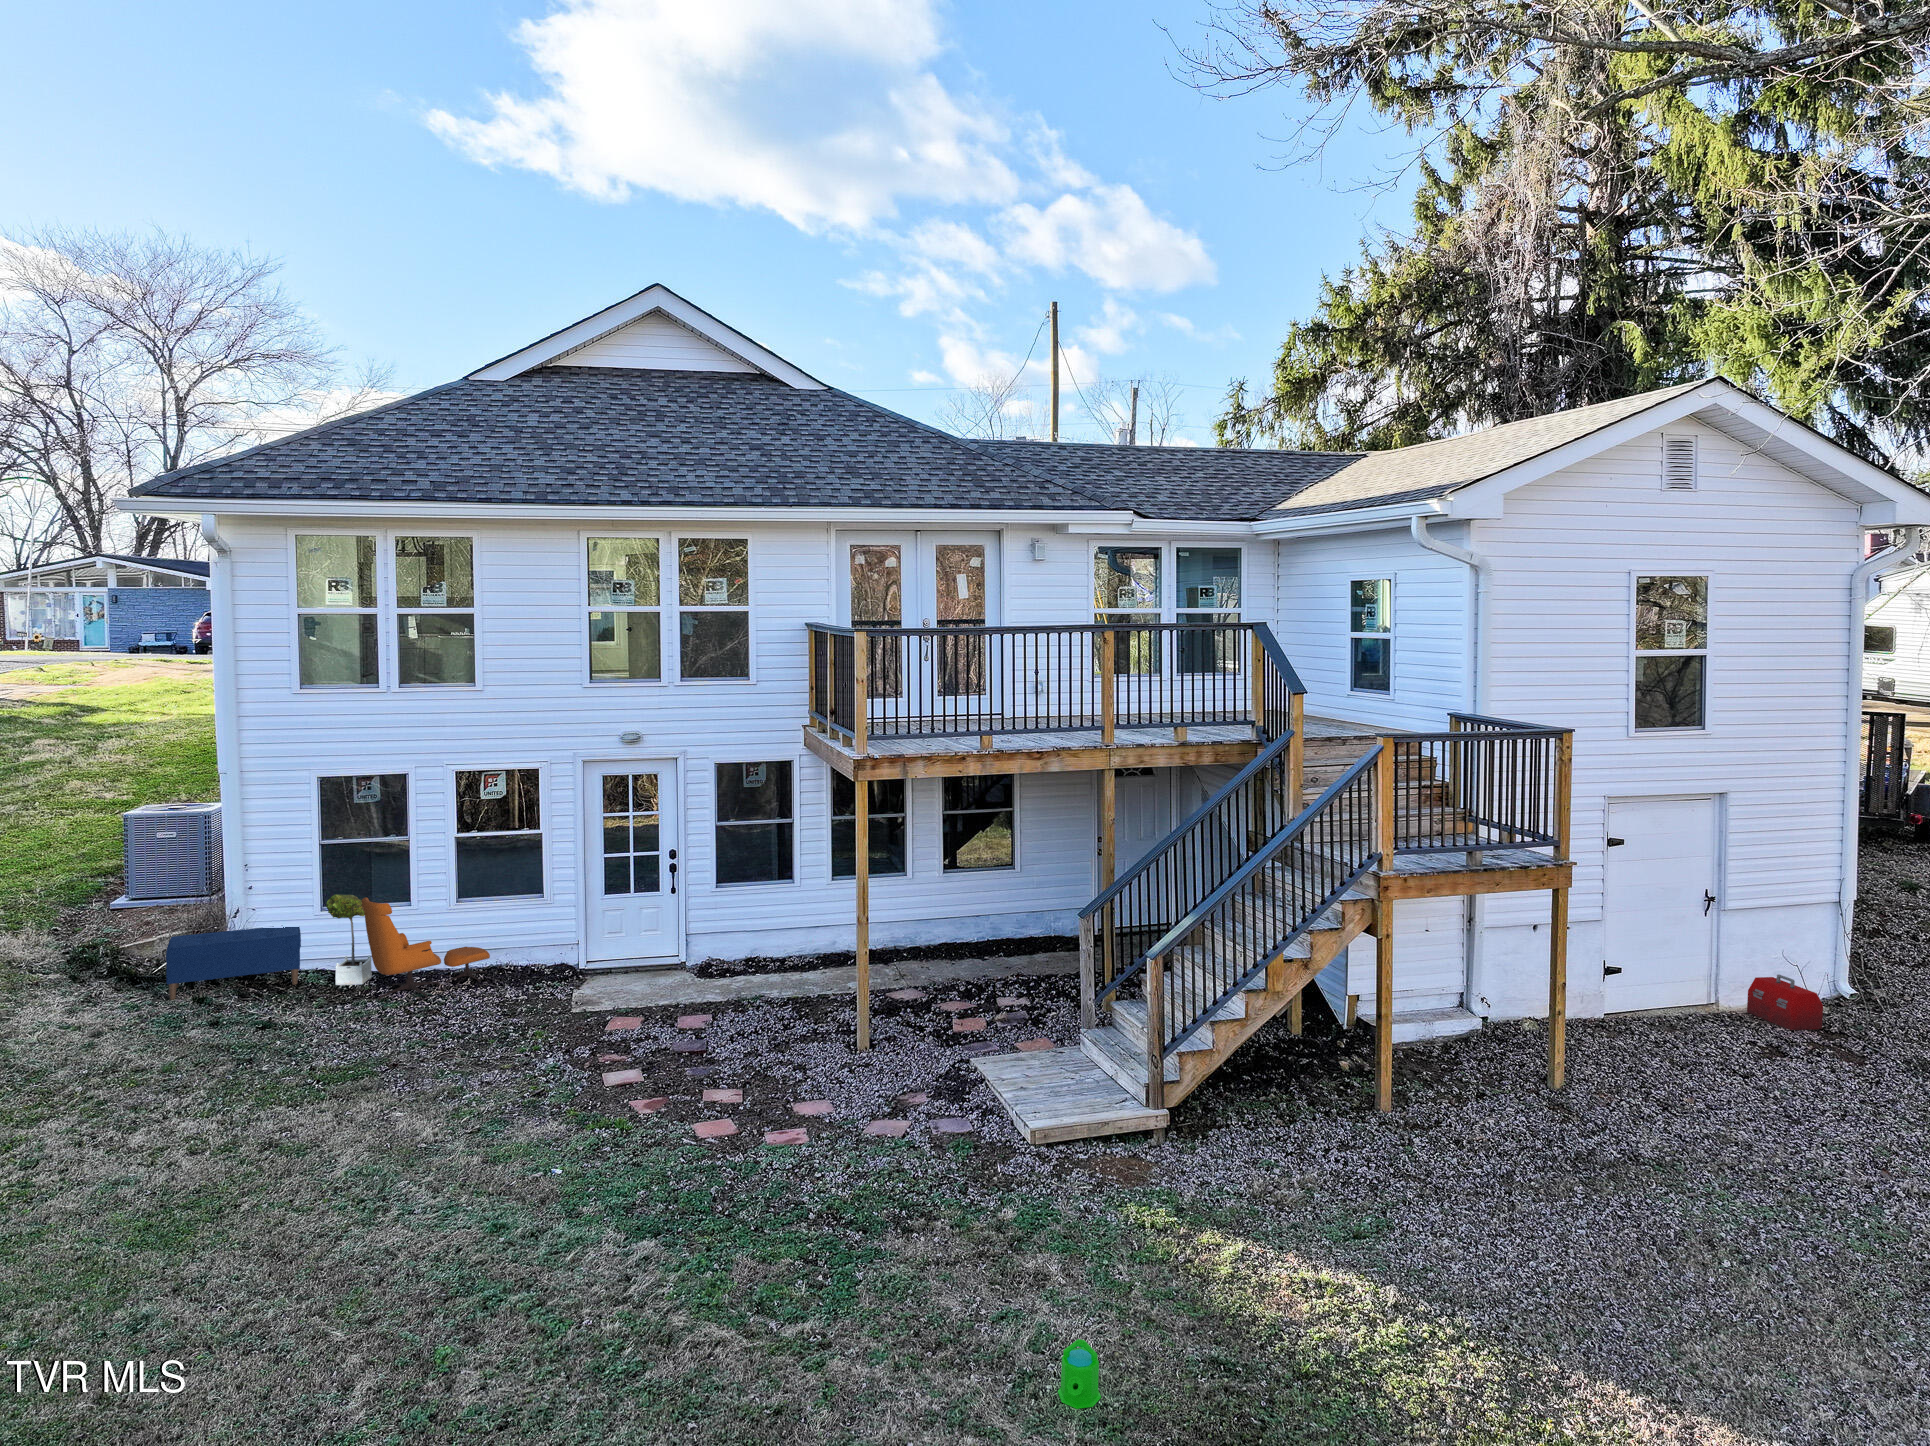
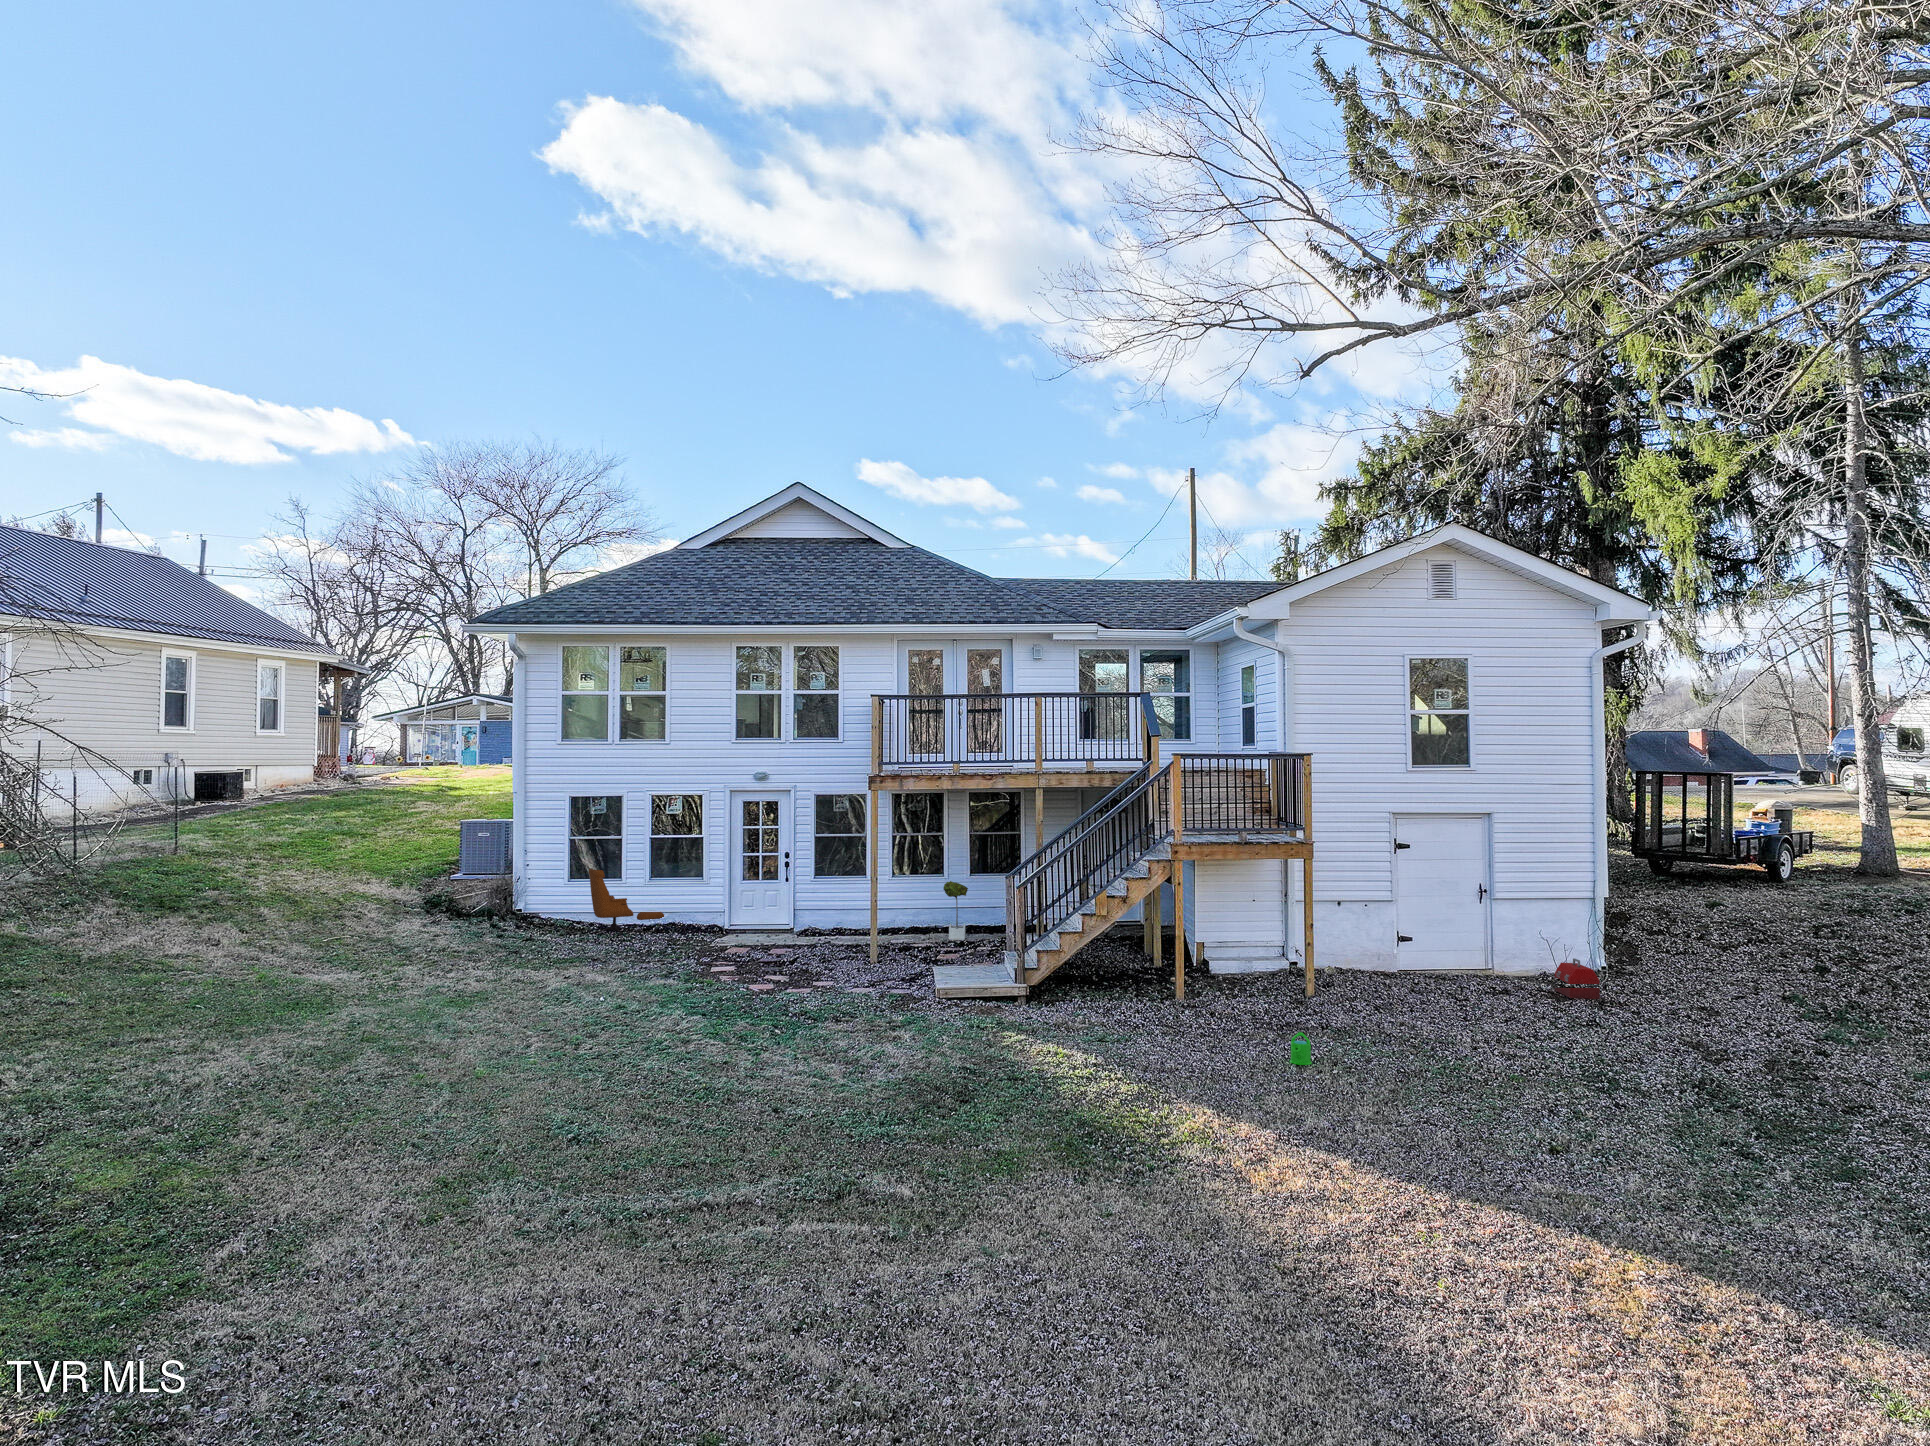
potted tree: present [326,894,372,985] -> present [943,881,968,940]
bench: present [166,927,301,1000] -> none [481,892,557,928]
watering can: present [1058,1339,1101,1409] -> present [1289,1032,1312,1065]

